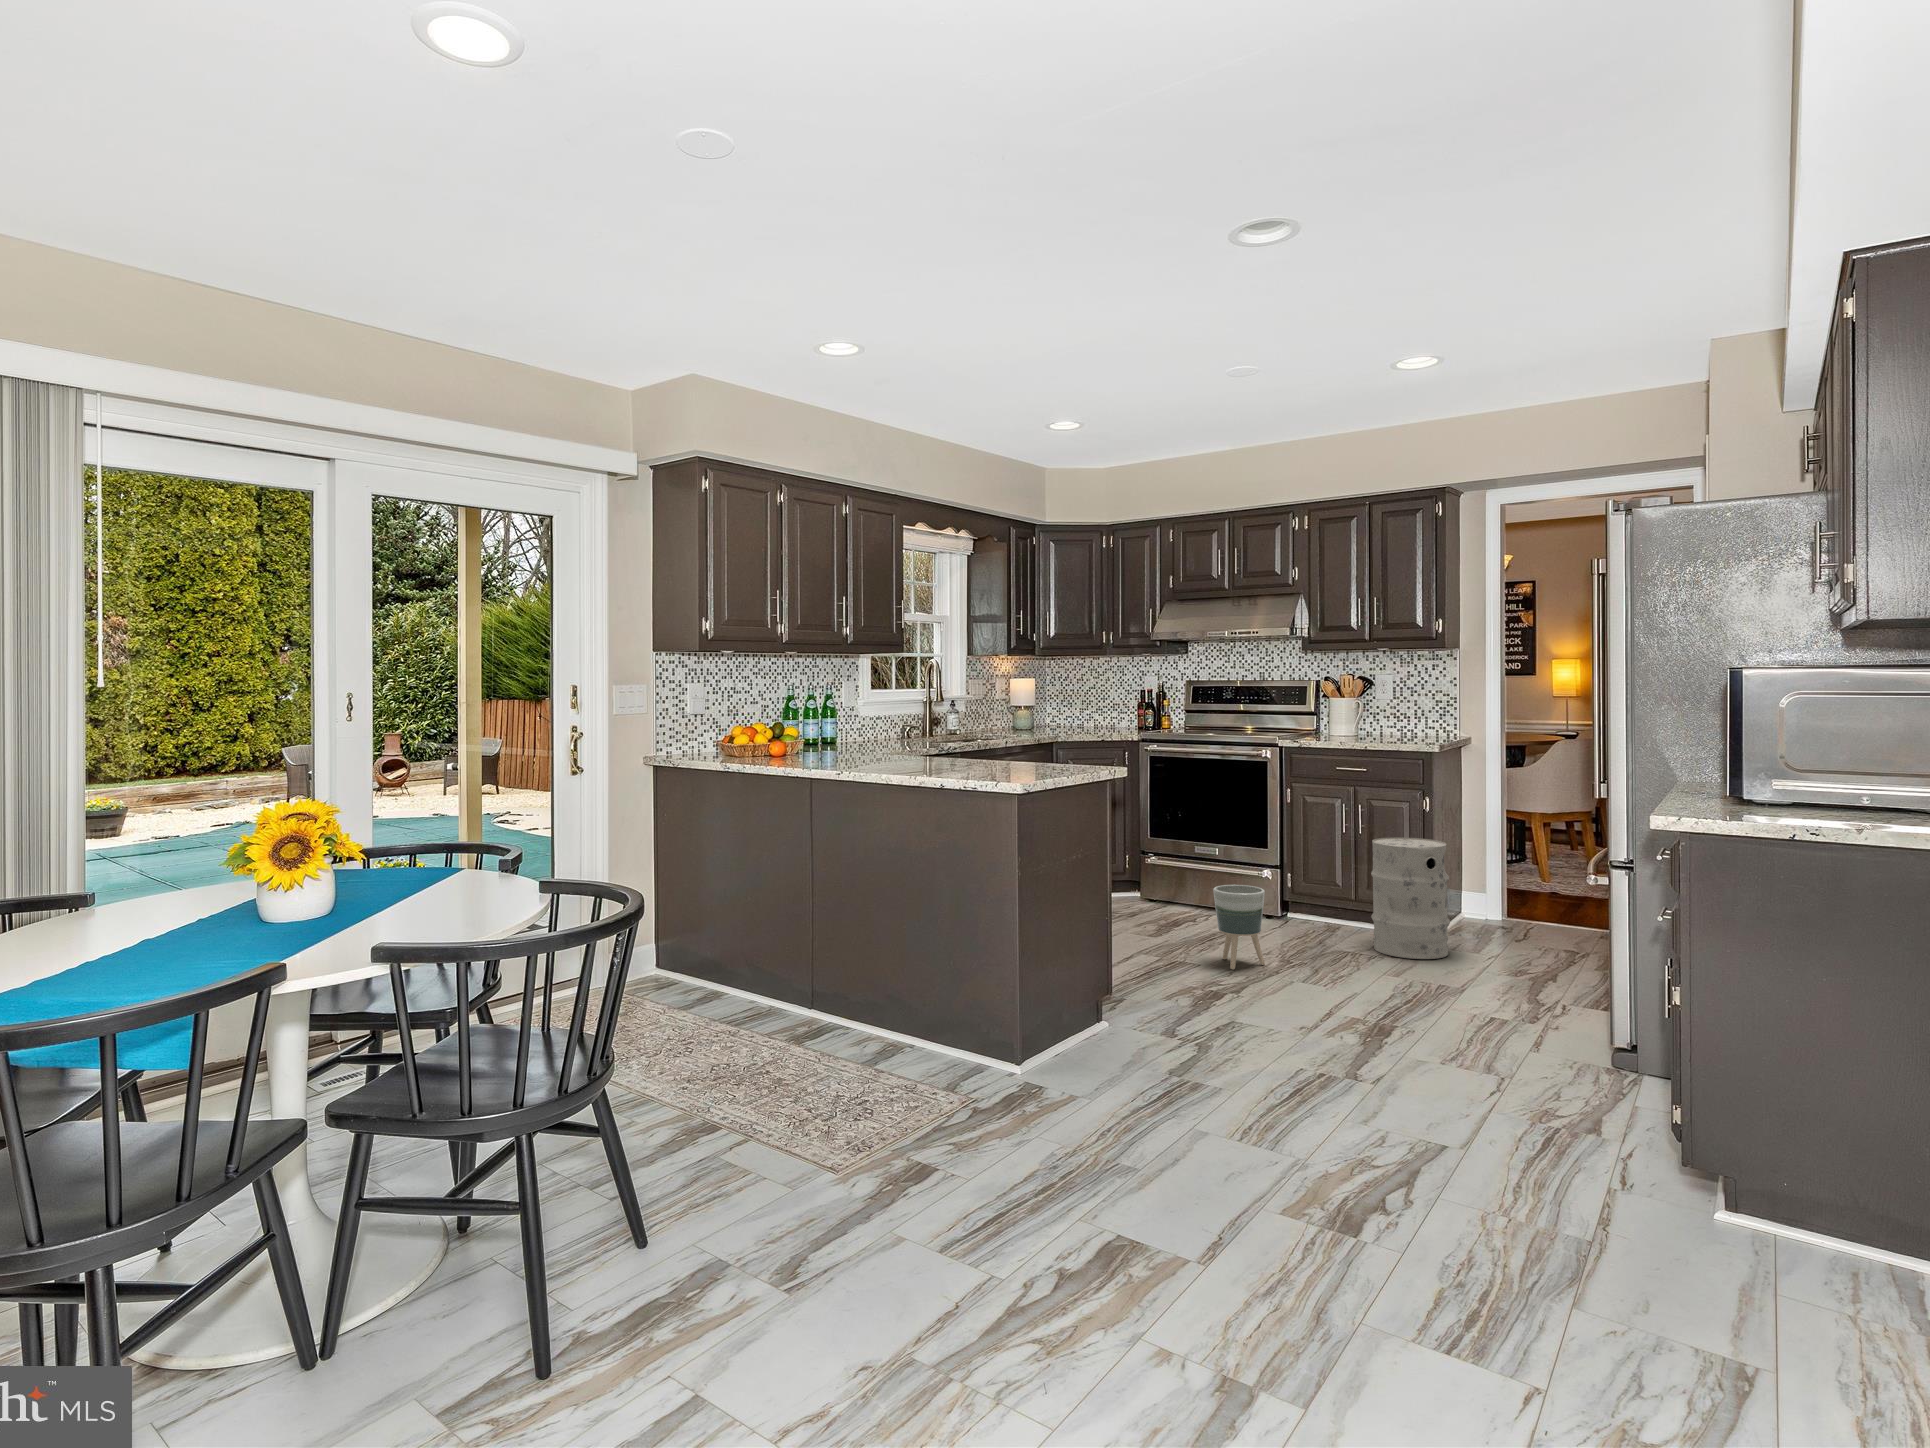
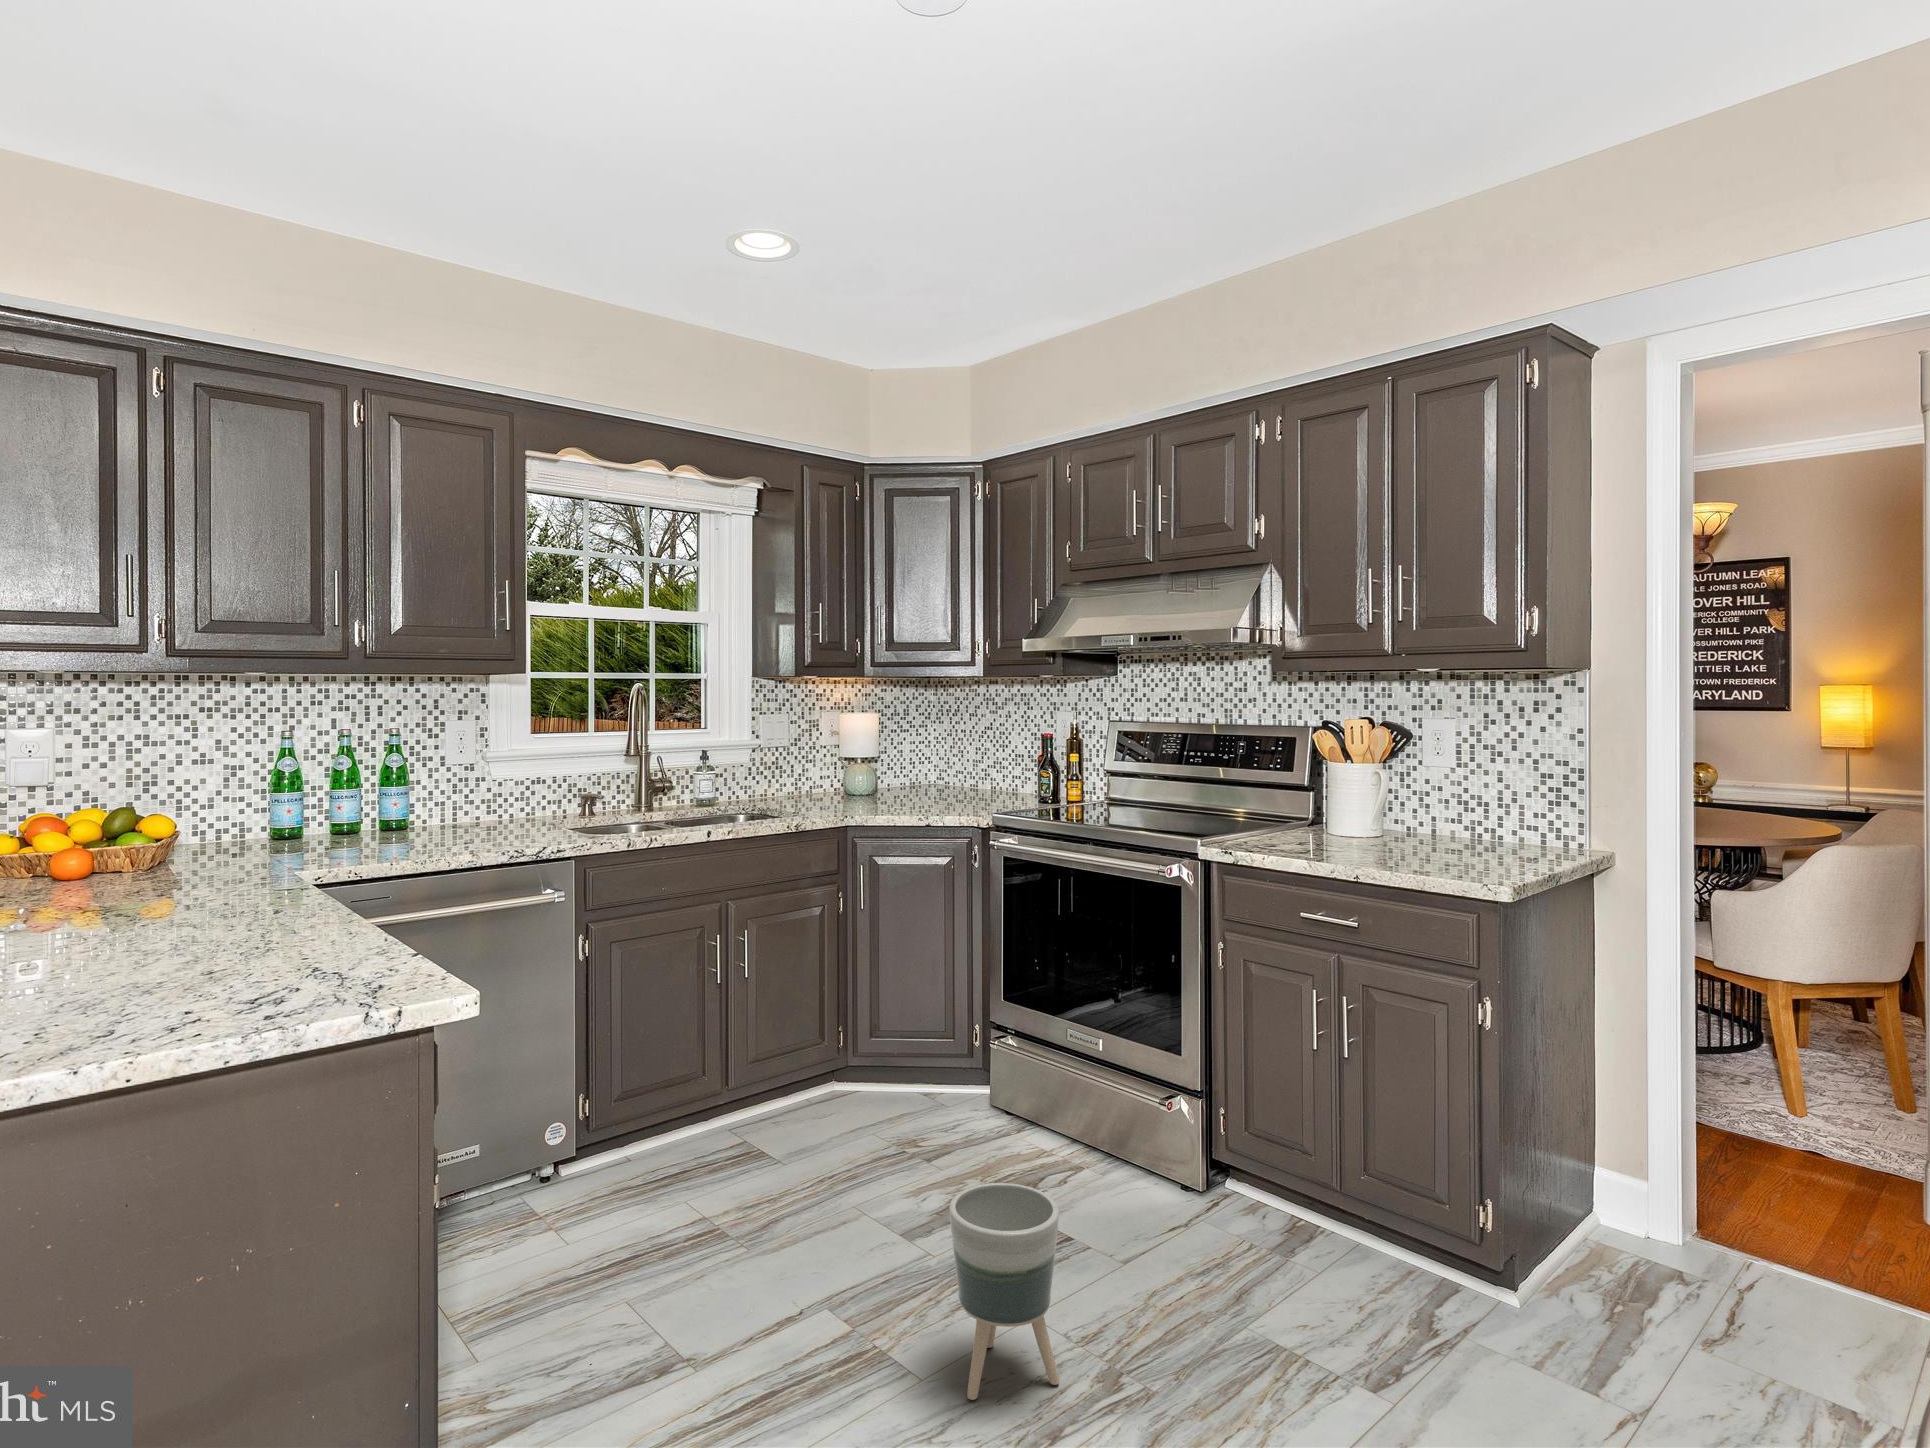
trash can: present [1371,837,1450,959] -> none [1342,1083,1522,1407]

